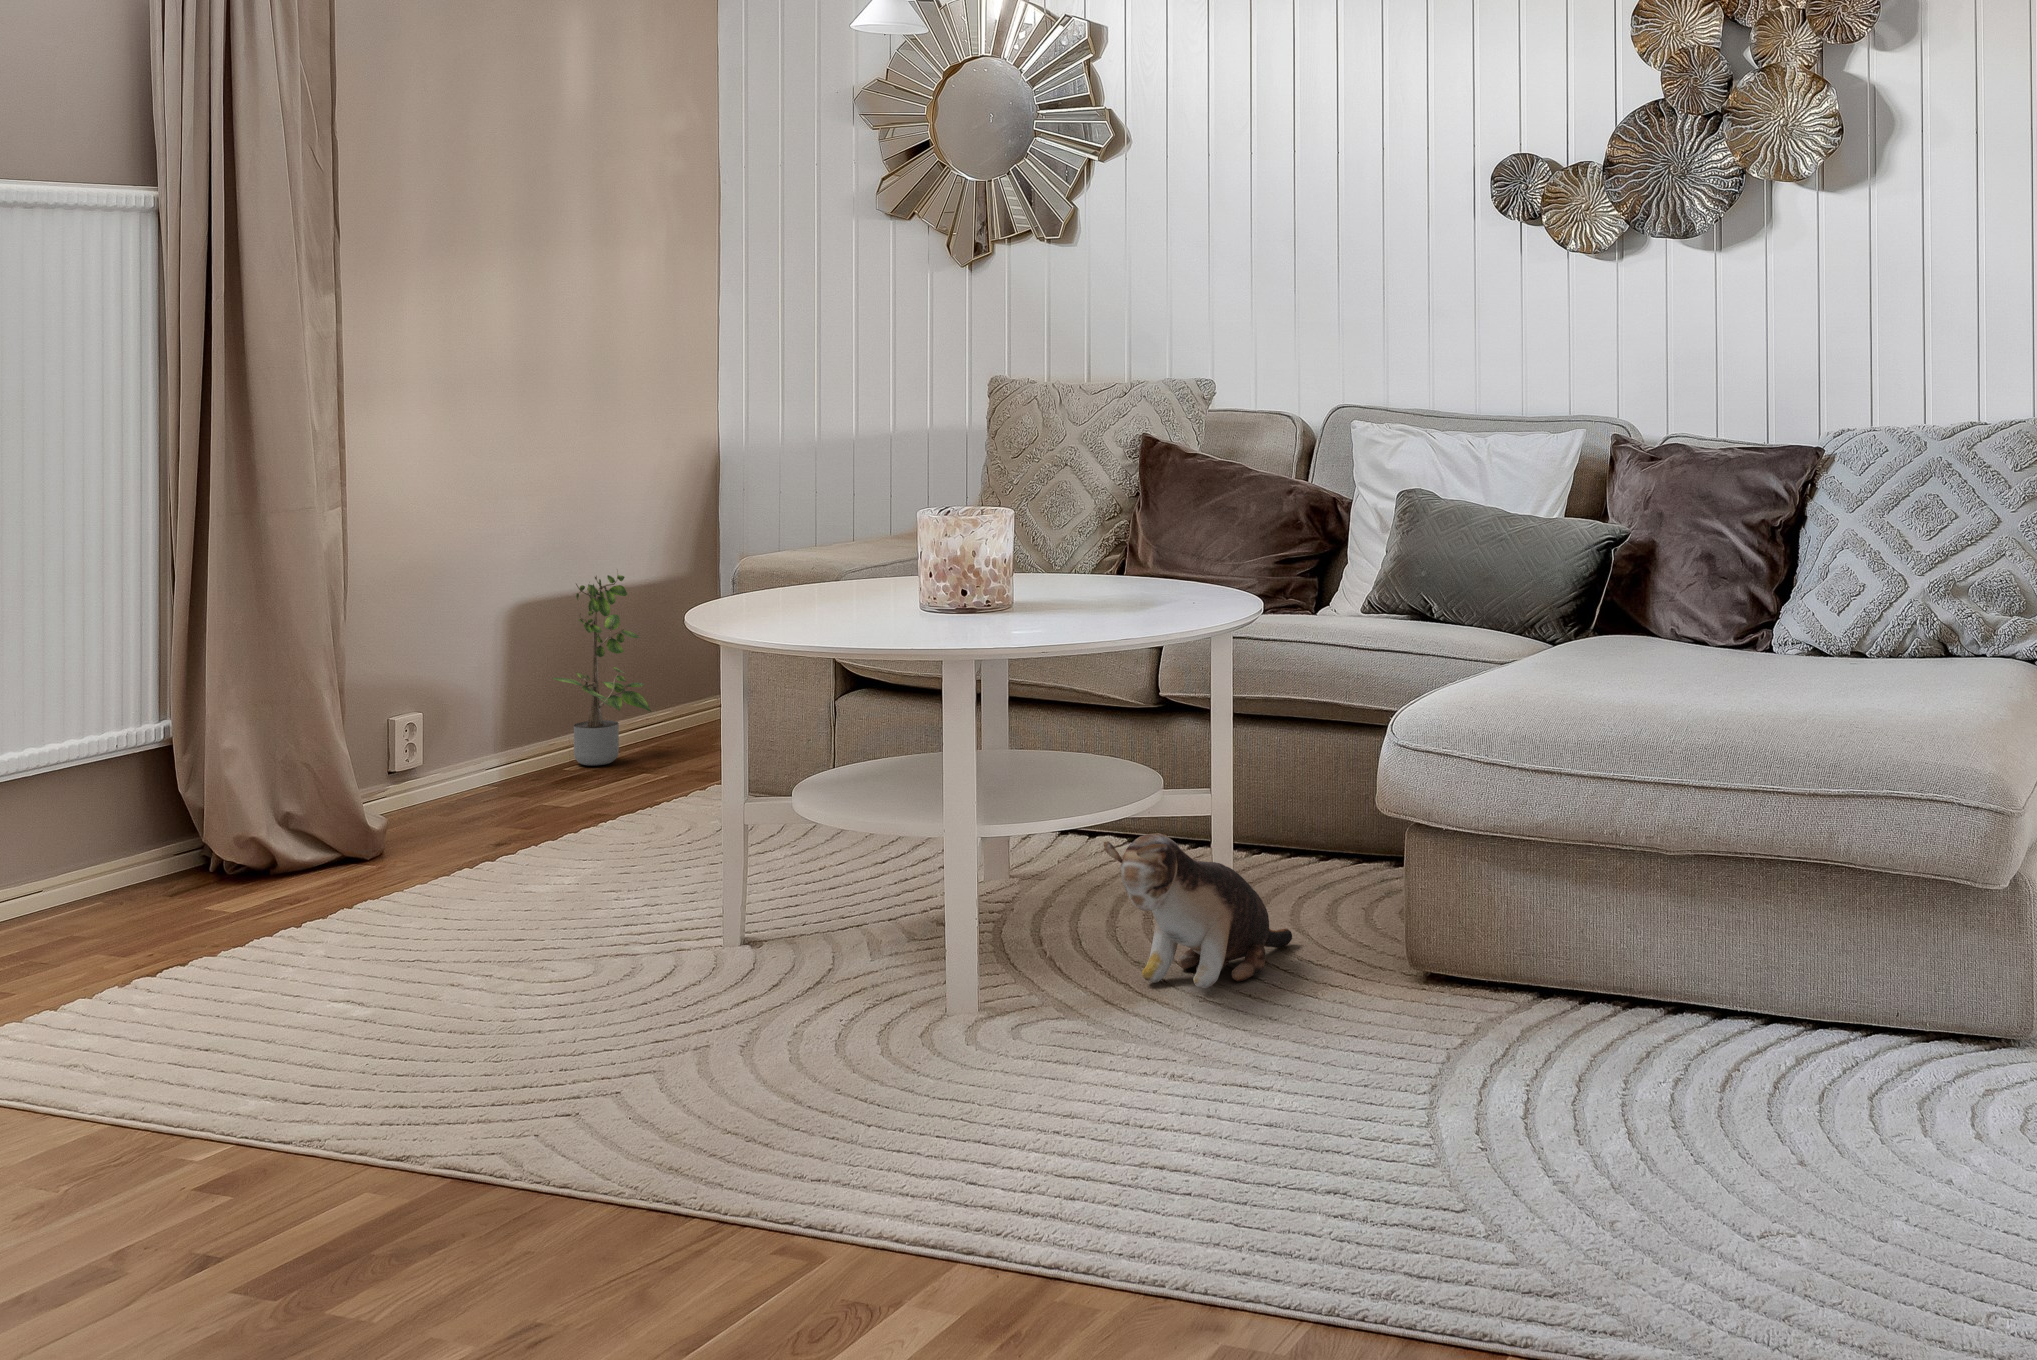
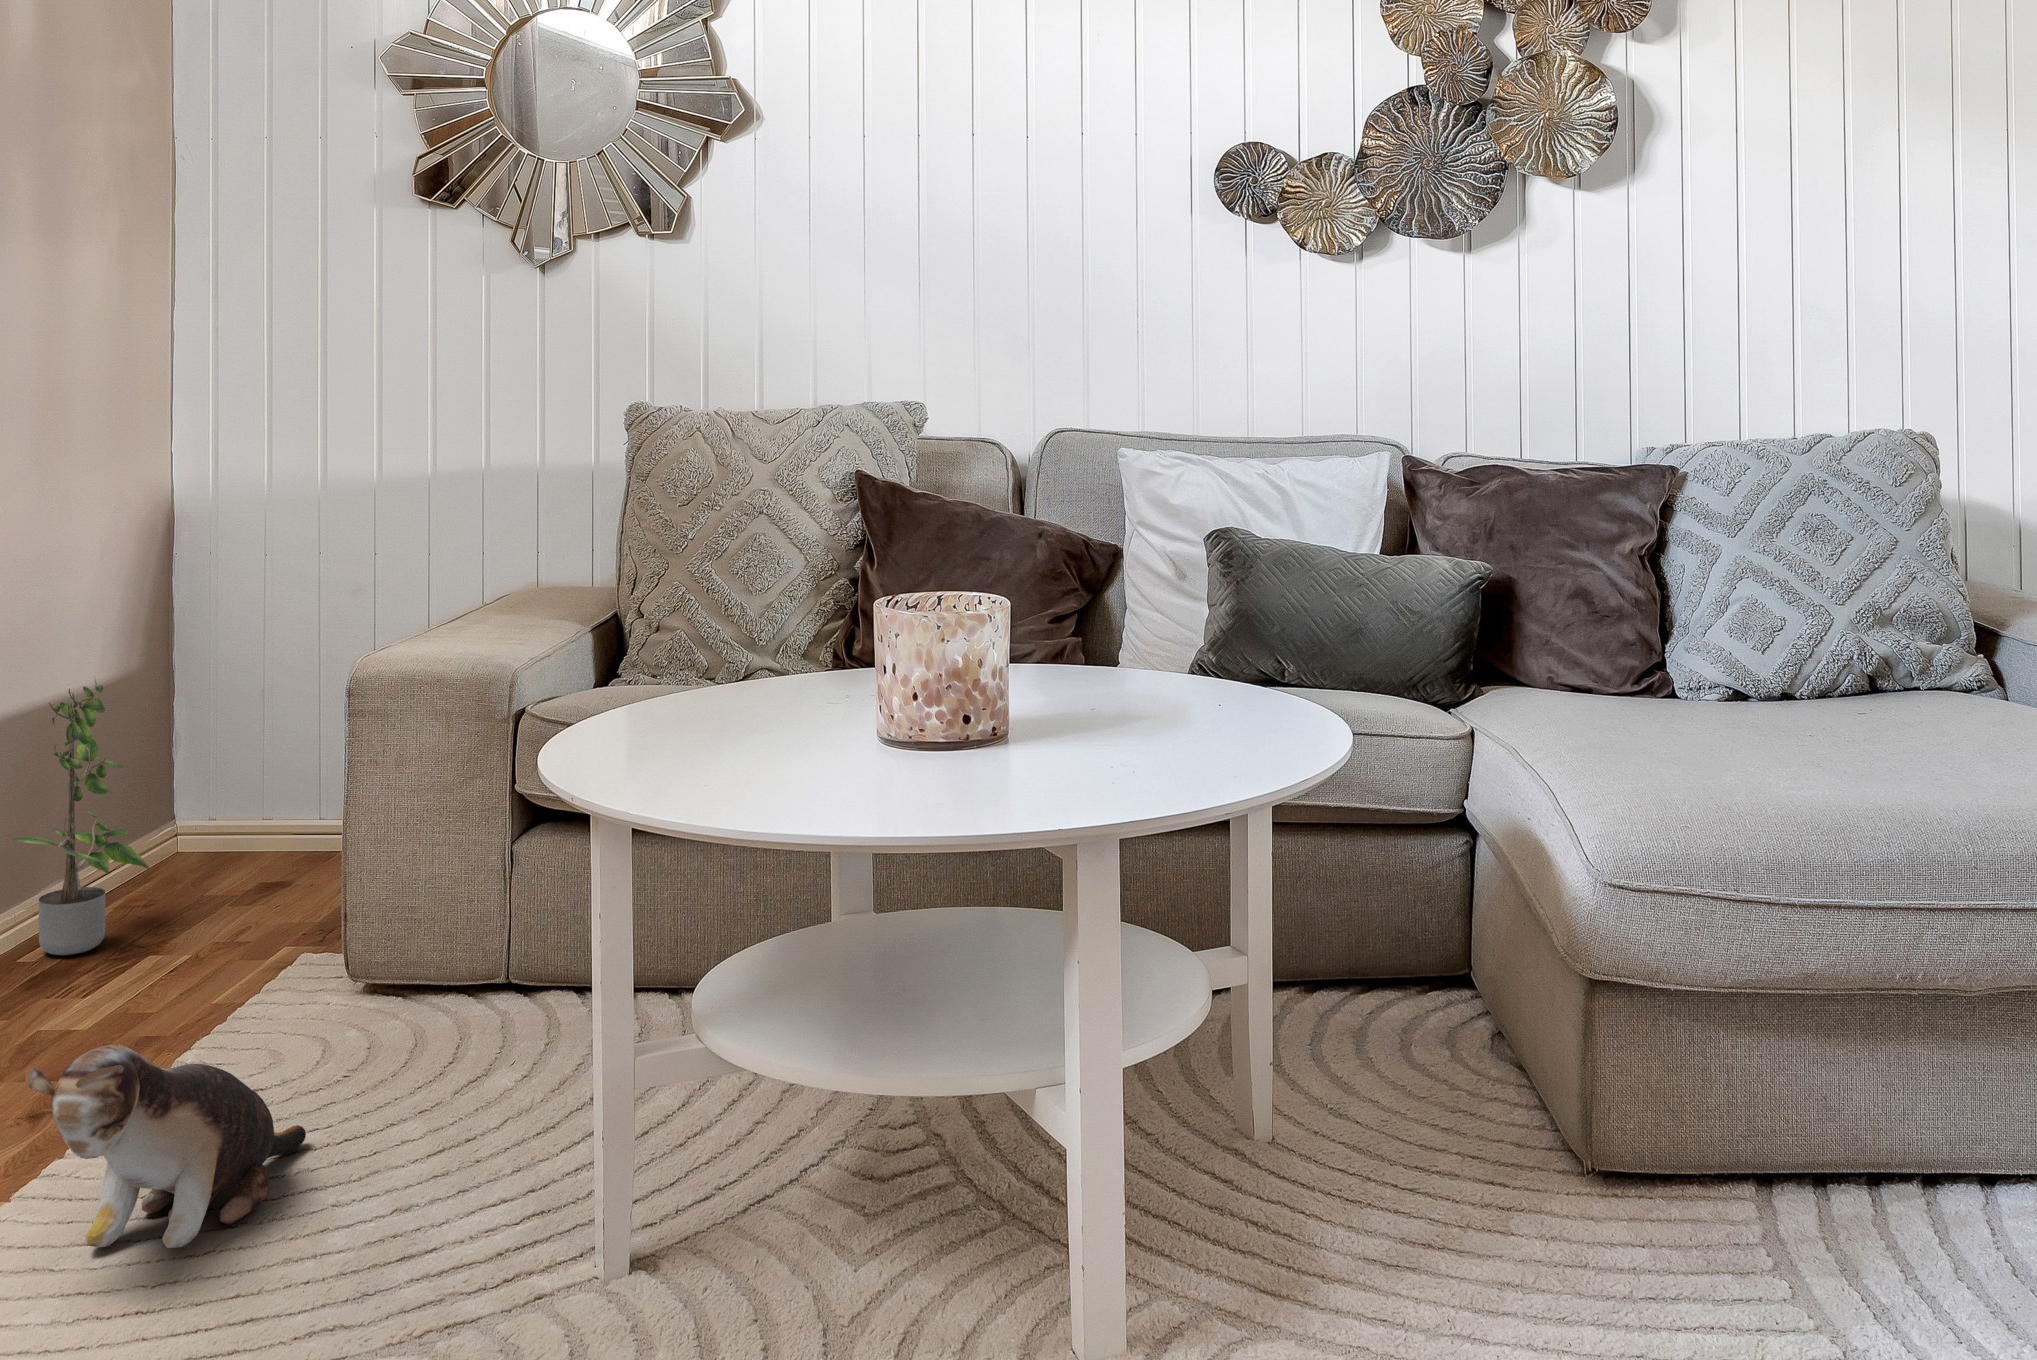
plush toy: present [1103,833,1292,988] -> present [25,1043,306,1248]

